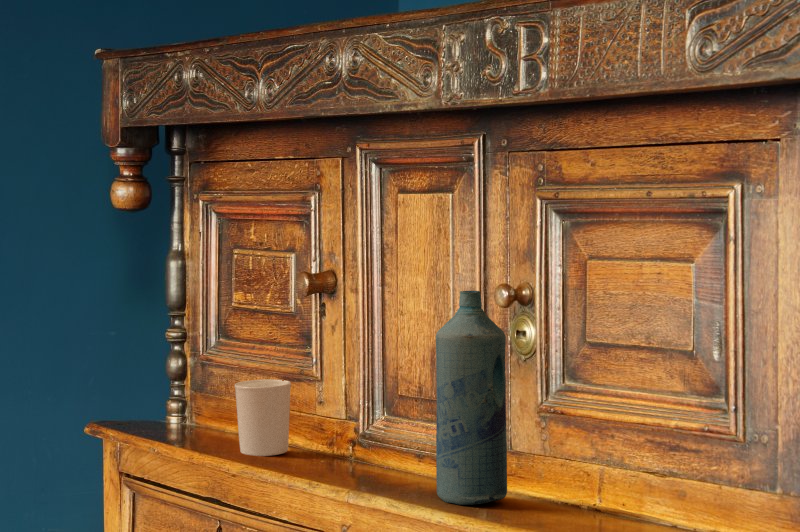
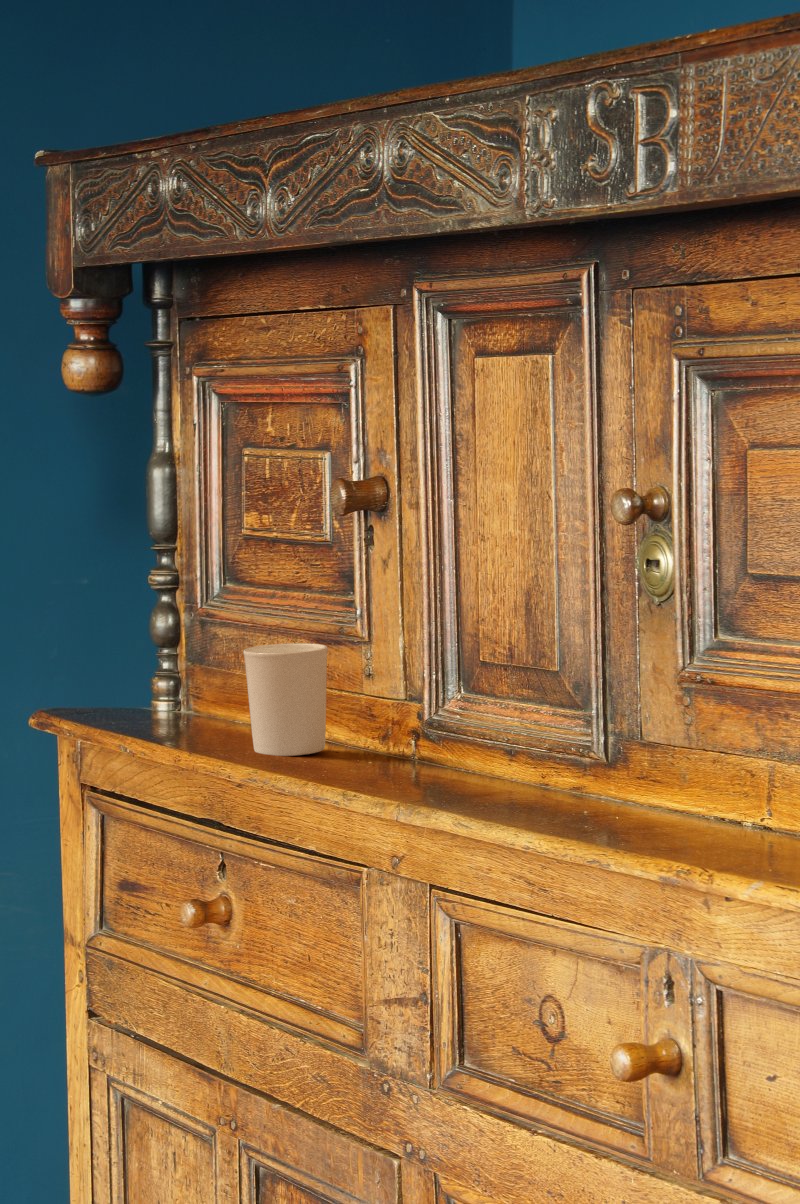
bottle: present [436,291,507,505] -> none [521,499,631,818]

